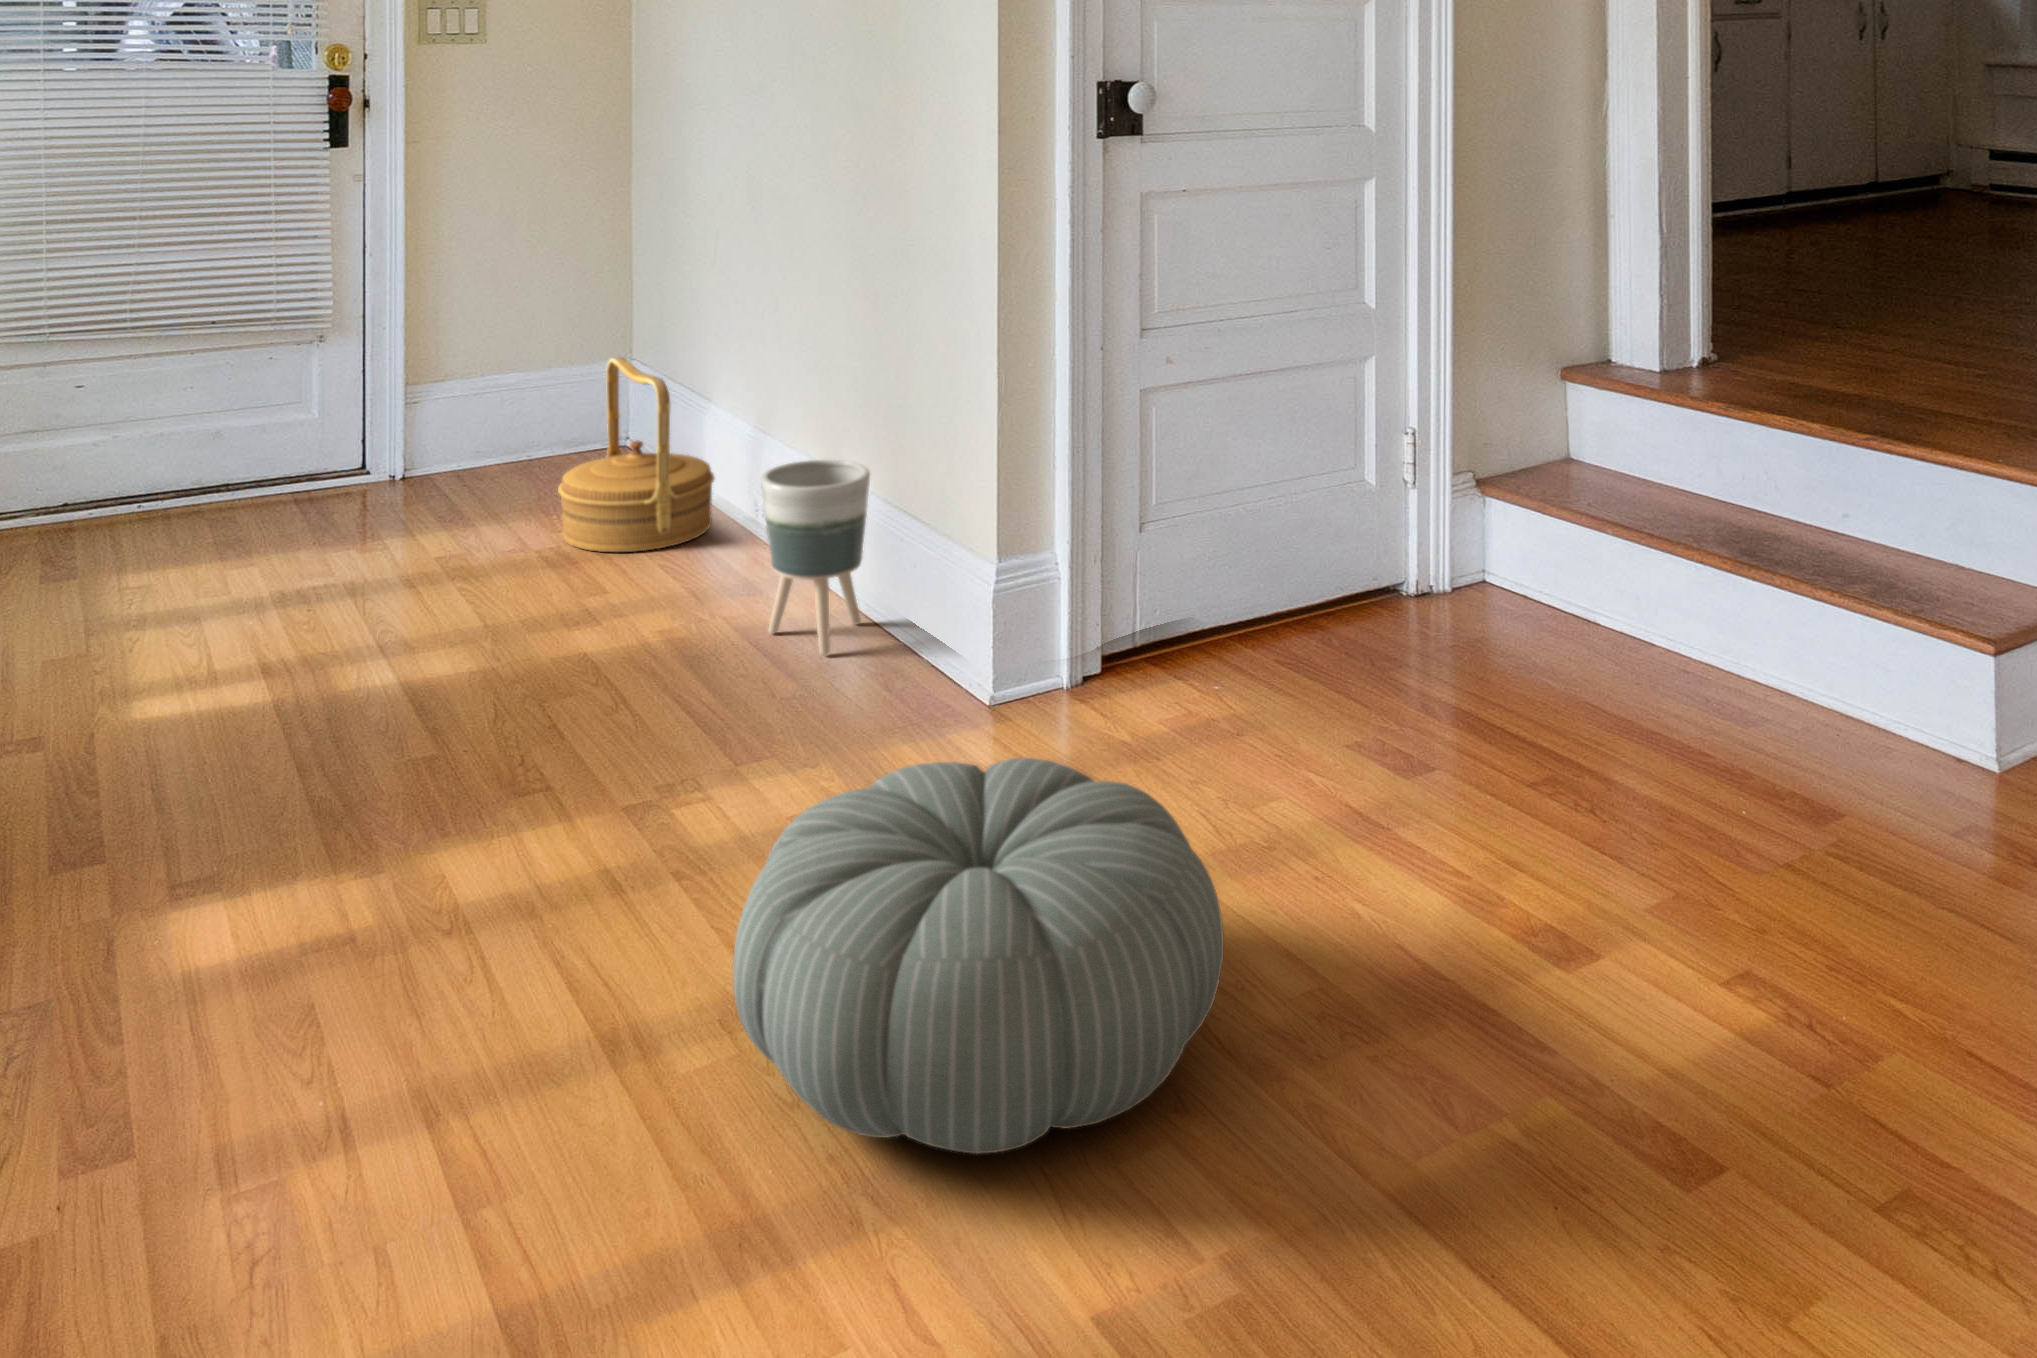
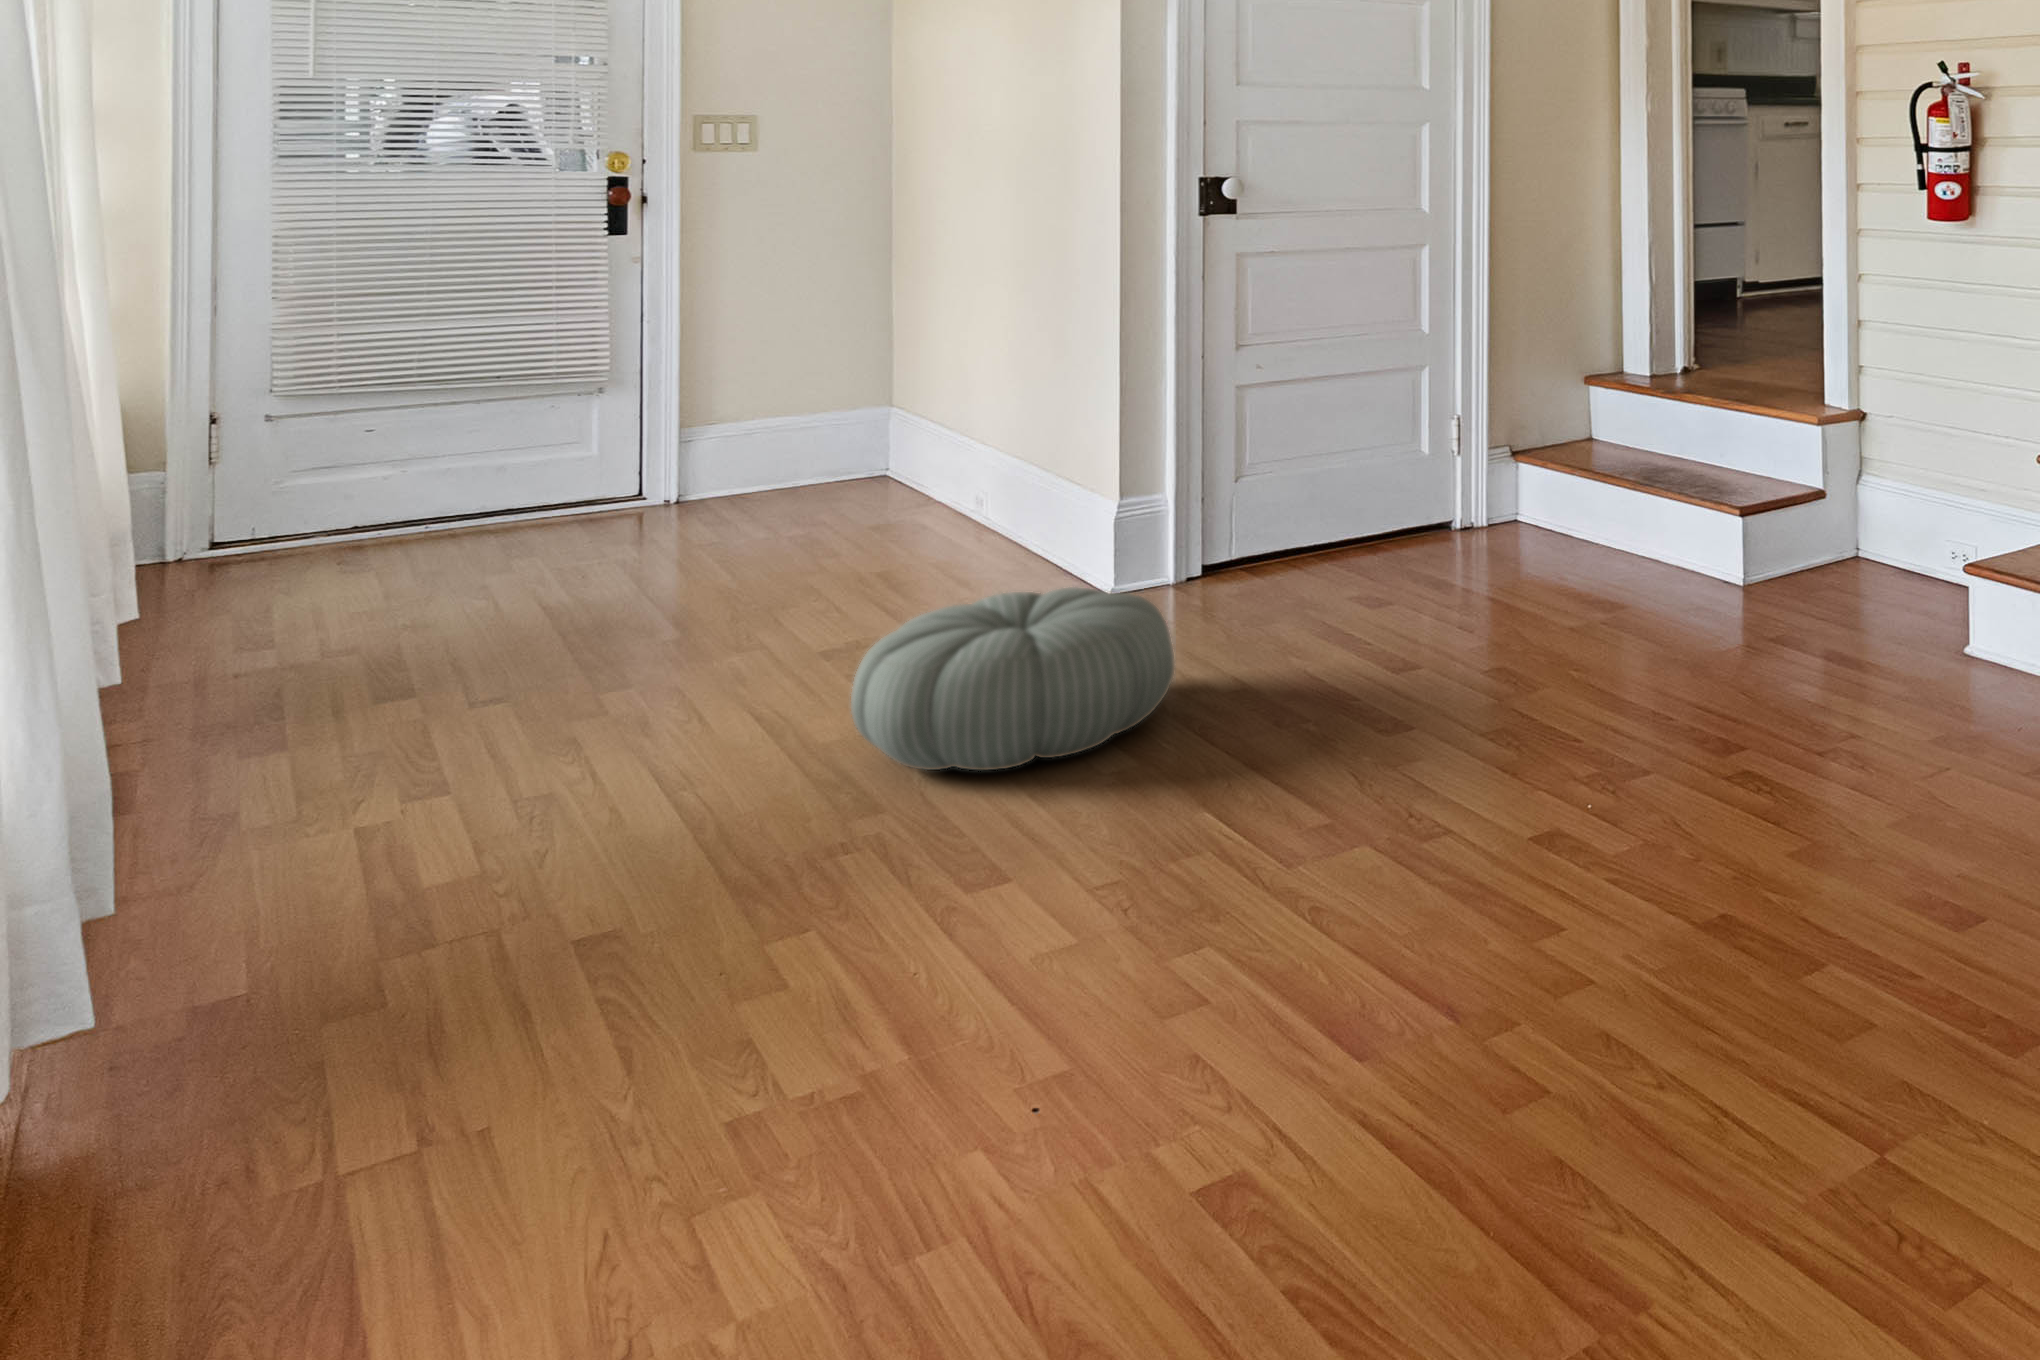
woven basket: present [558,357,714,552] -> none [809,394,947,538]
planter: present [761,460,870,655] -> none [956,450,1044,583]

